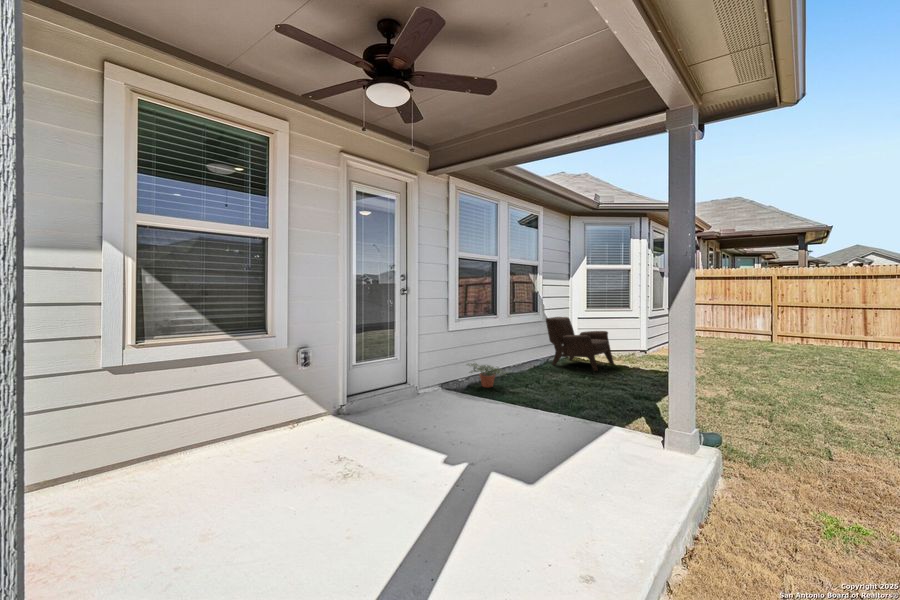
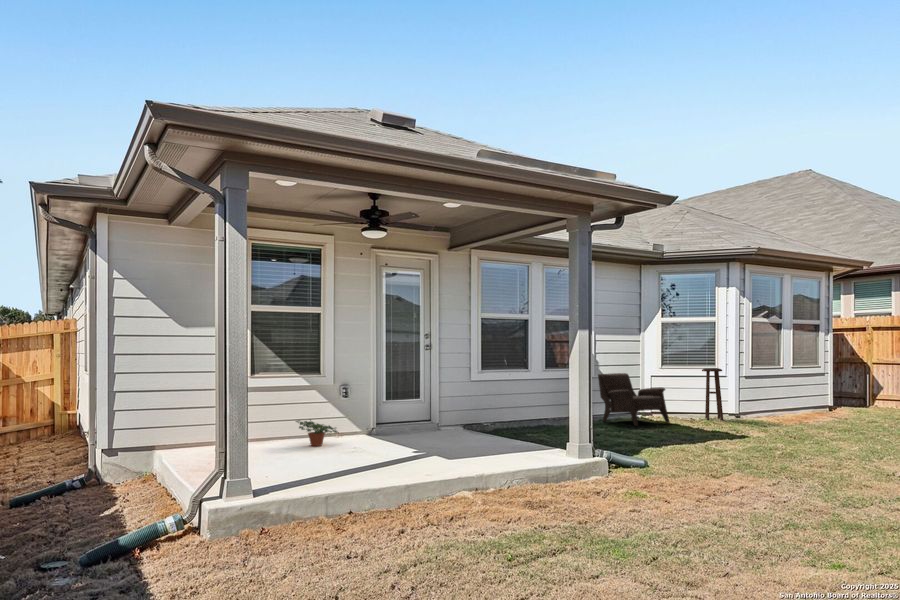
stool: none [622,311,643,358] -> present [702,368,723,420]
potted plant: present [467,363,505,388] -> present [296,420,339,446]

